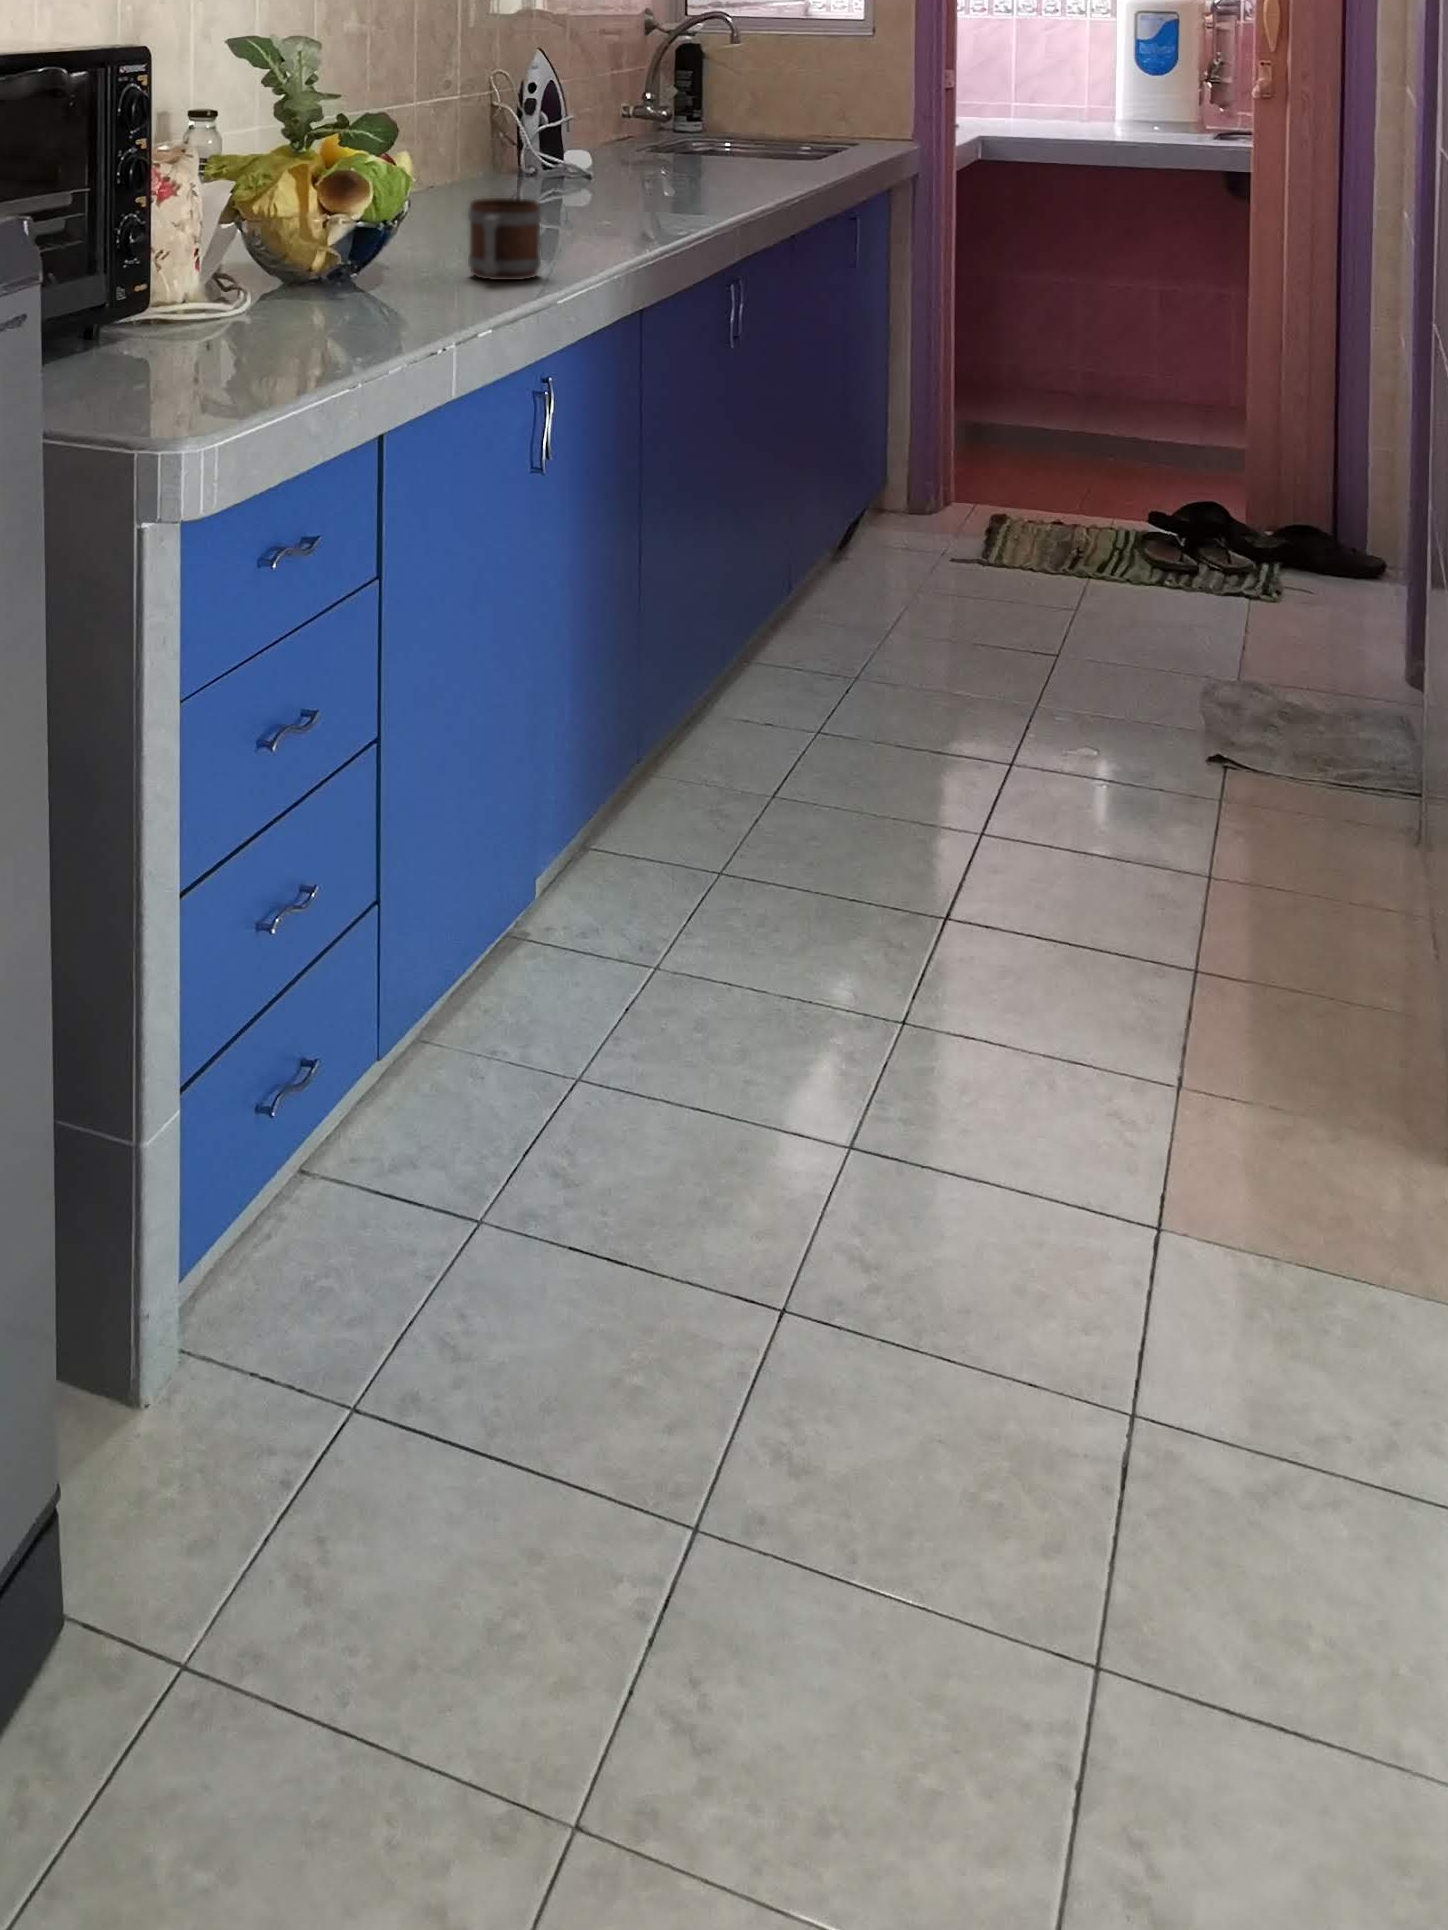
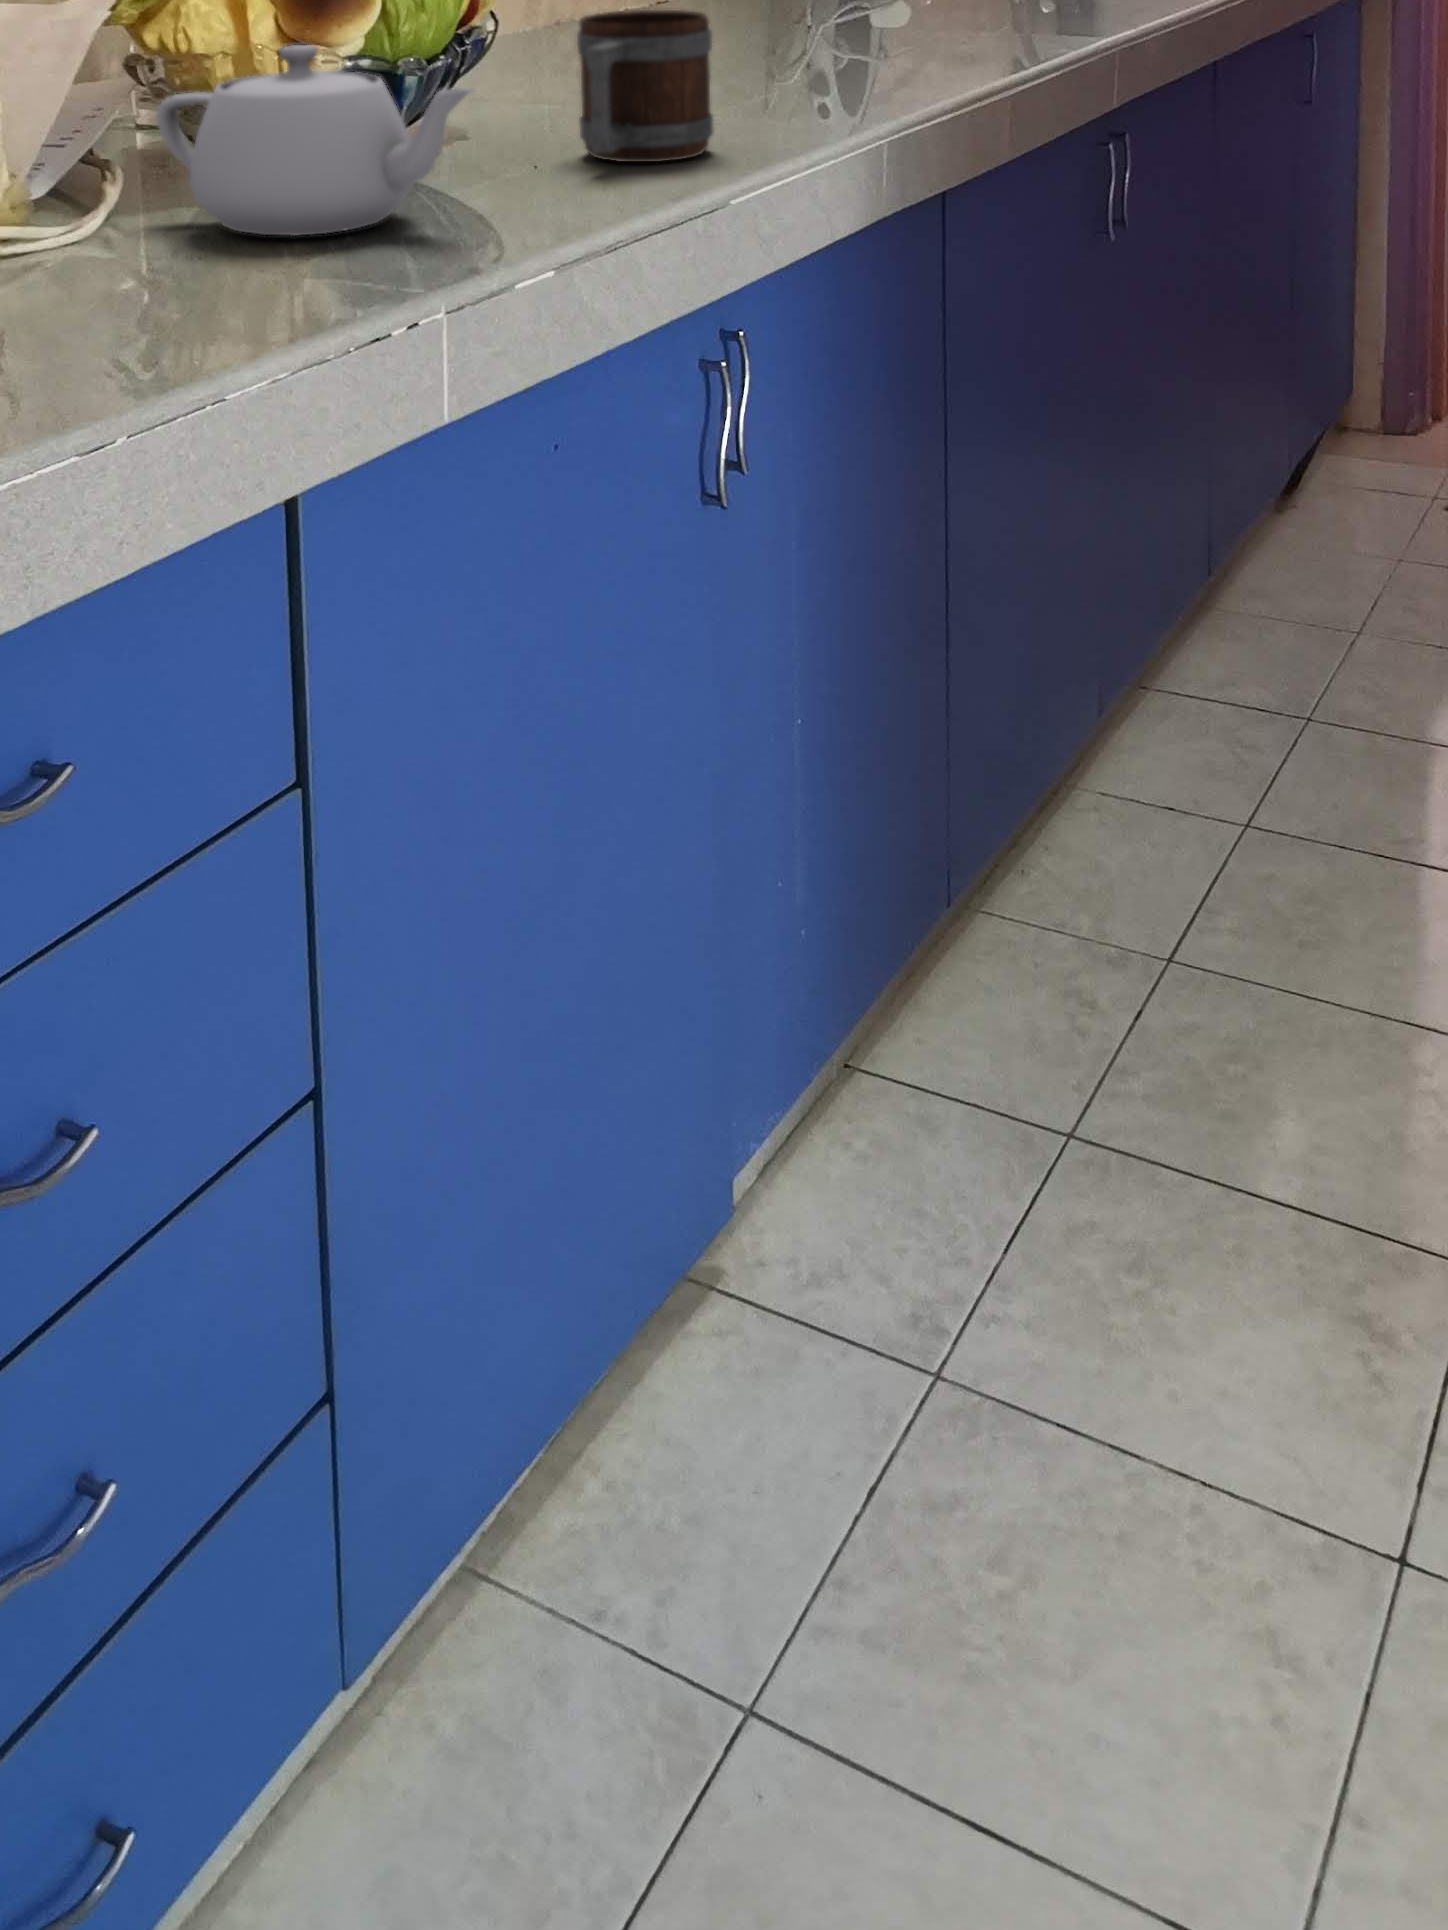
teapot: none [278,214,456,309] -> present [157,45,472,236]

